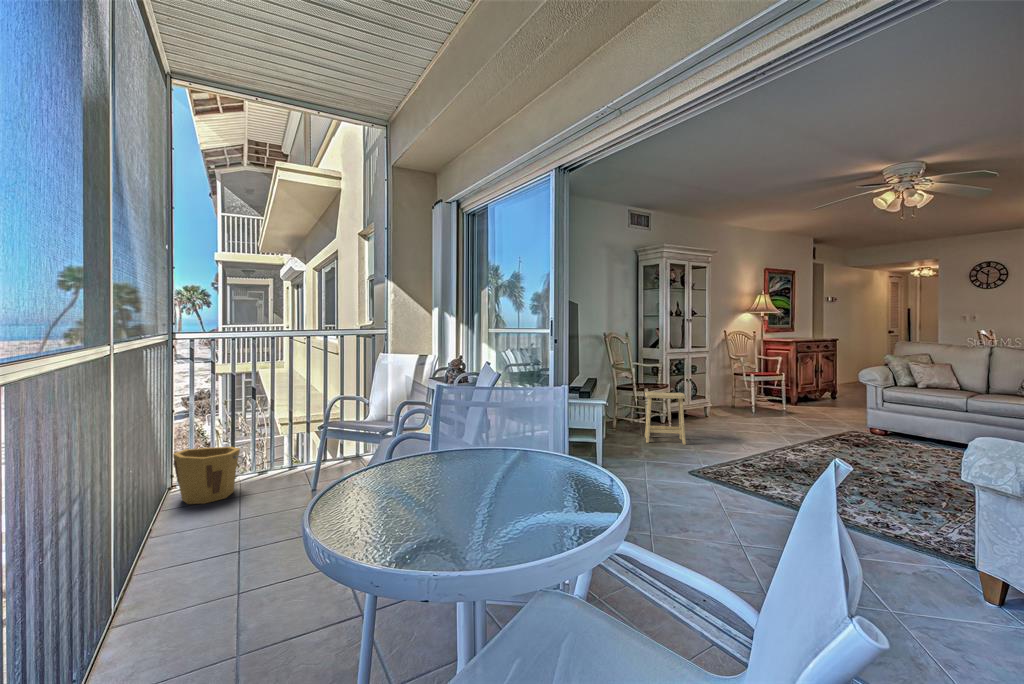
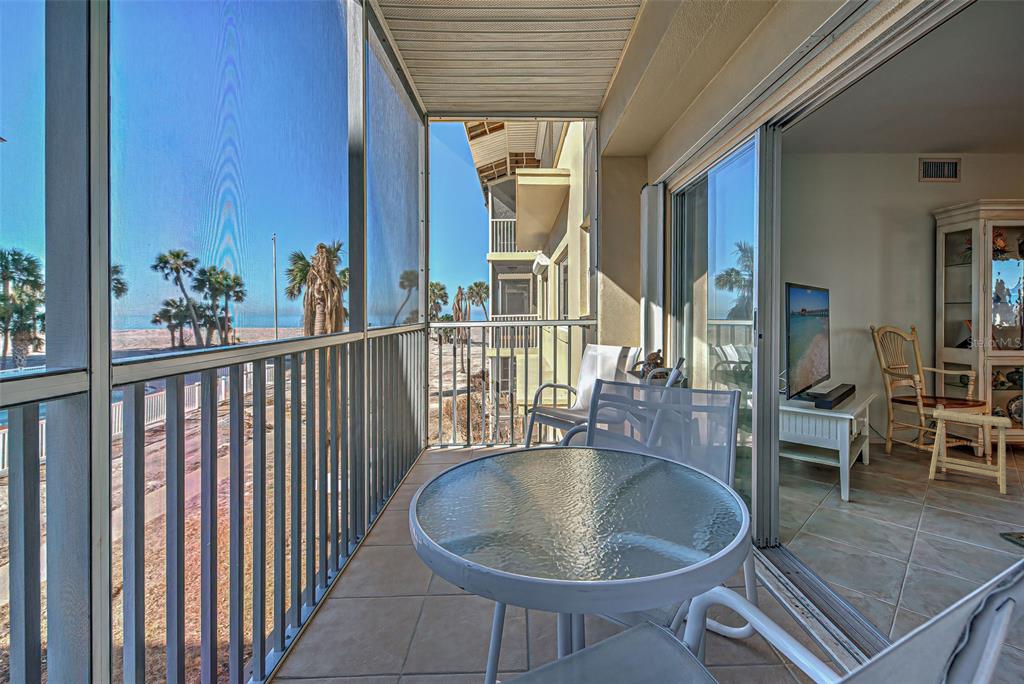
bucket: present [173,447,244,504] -> none [420,410,466,454]

